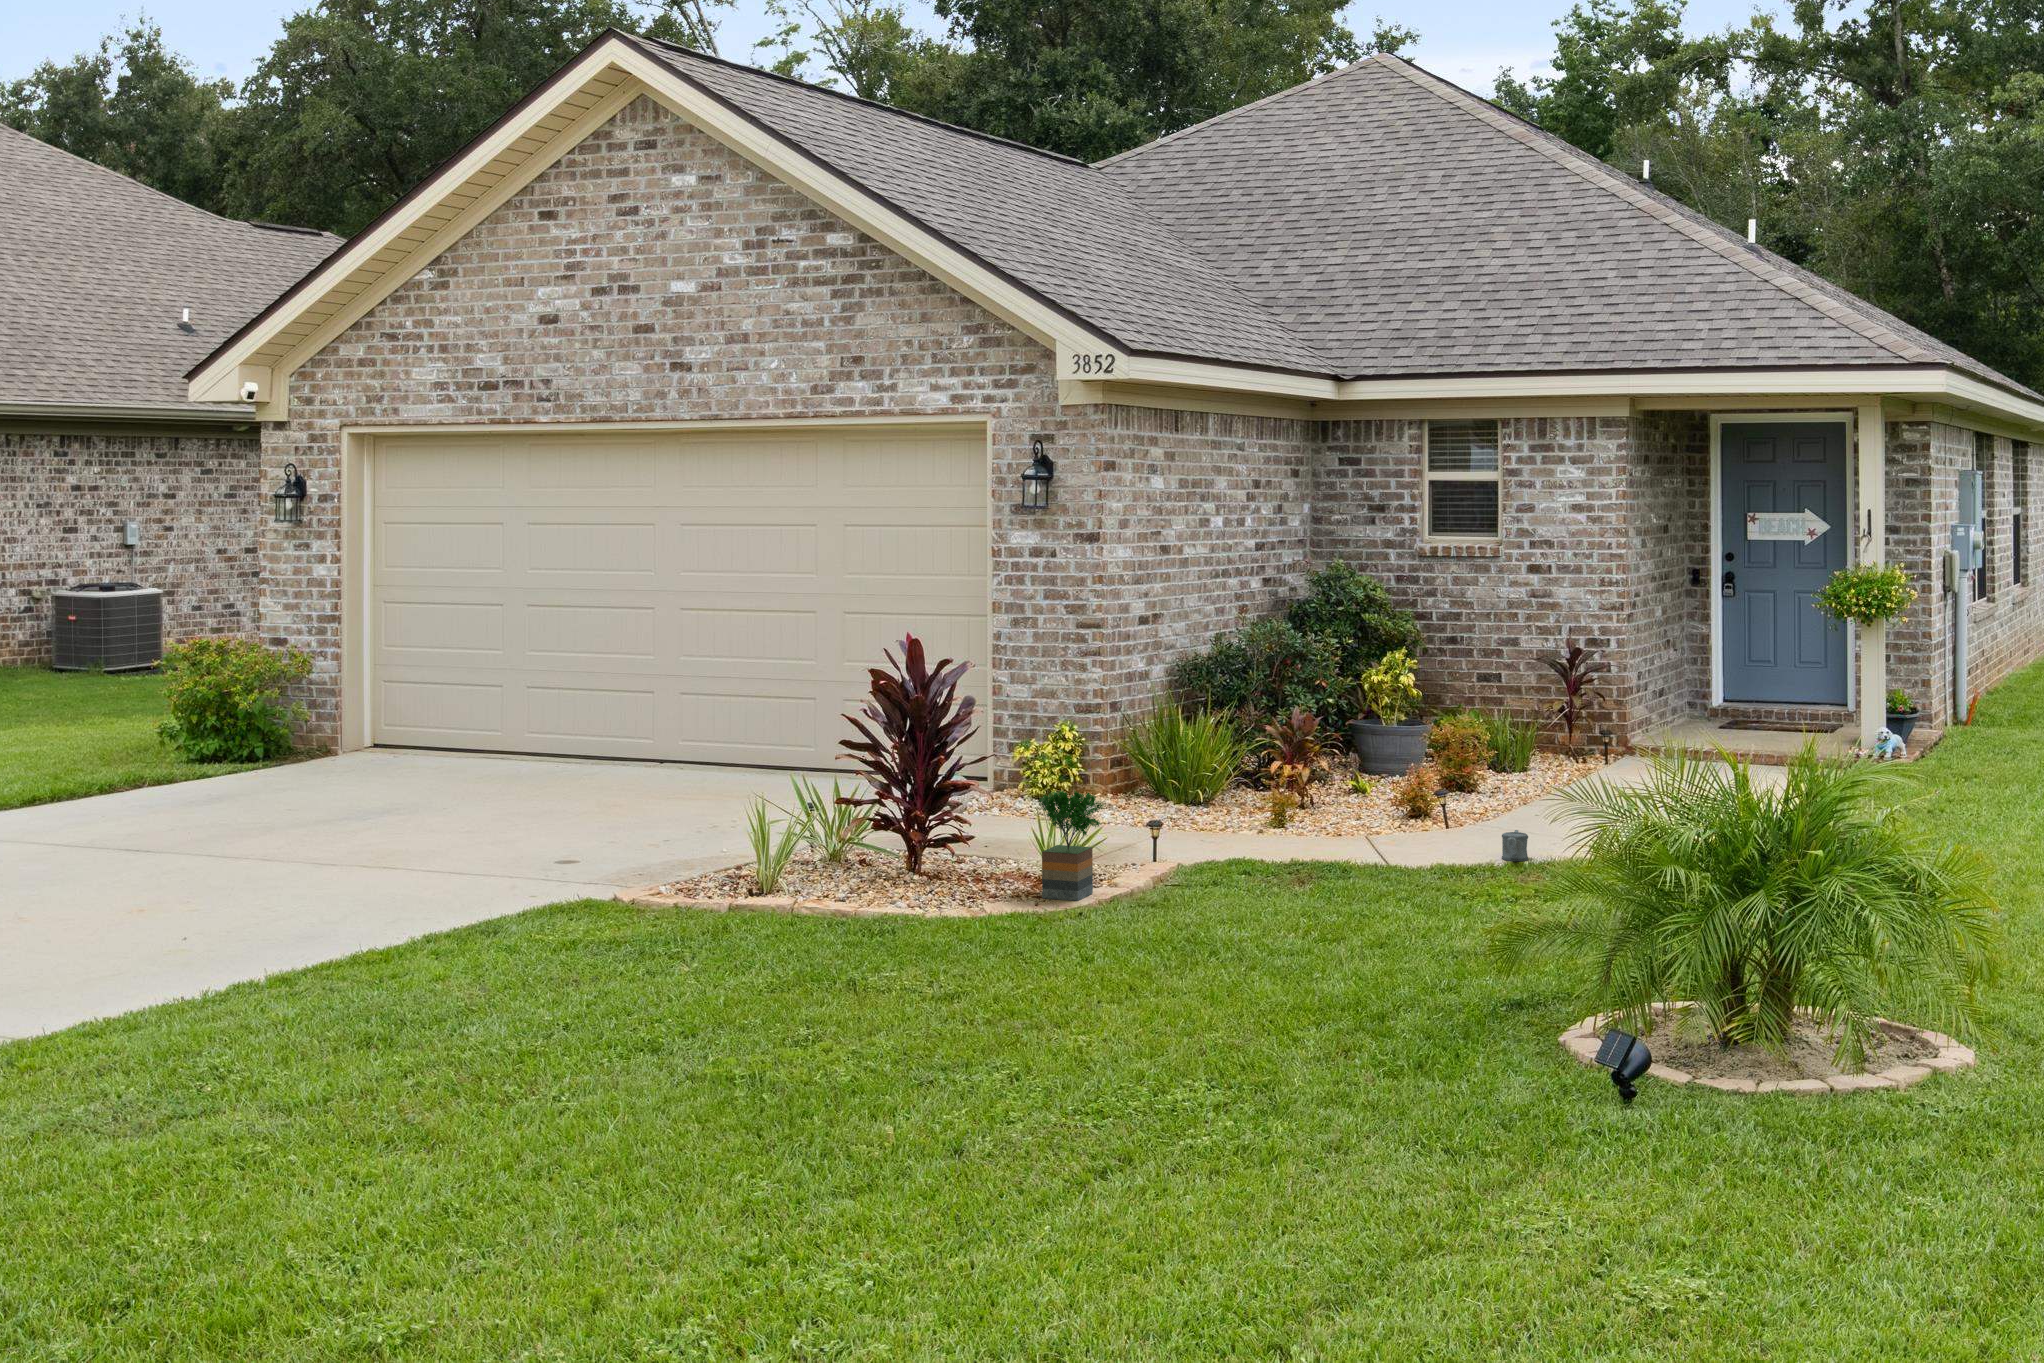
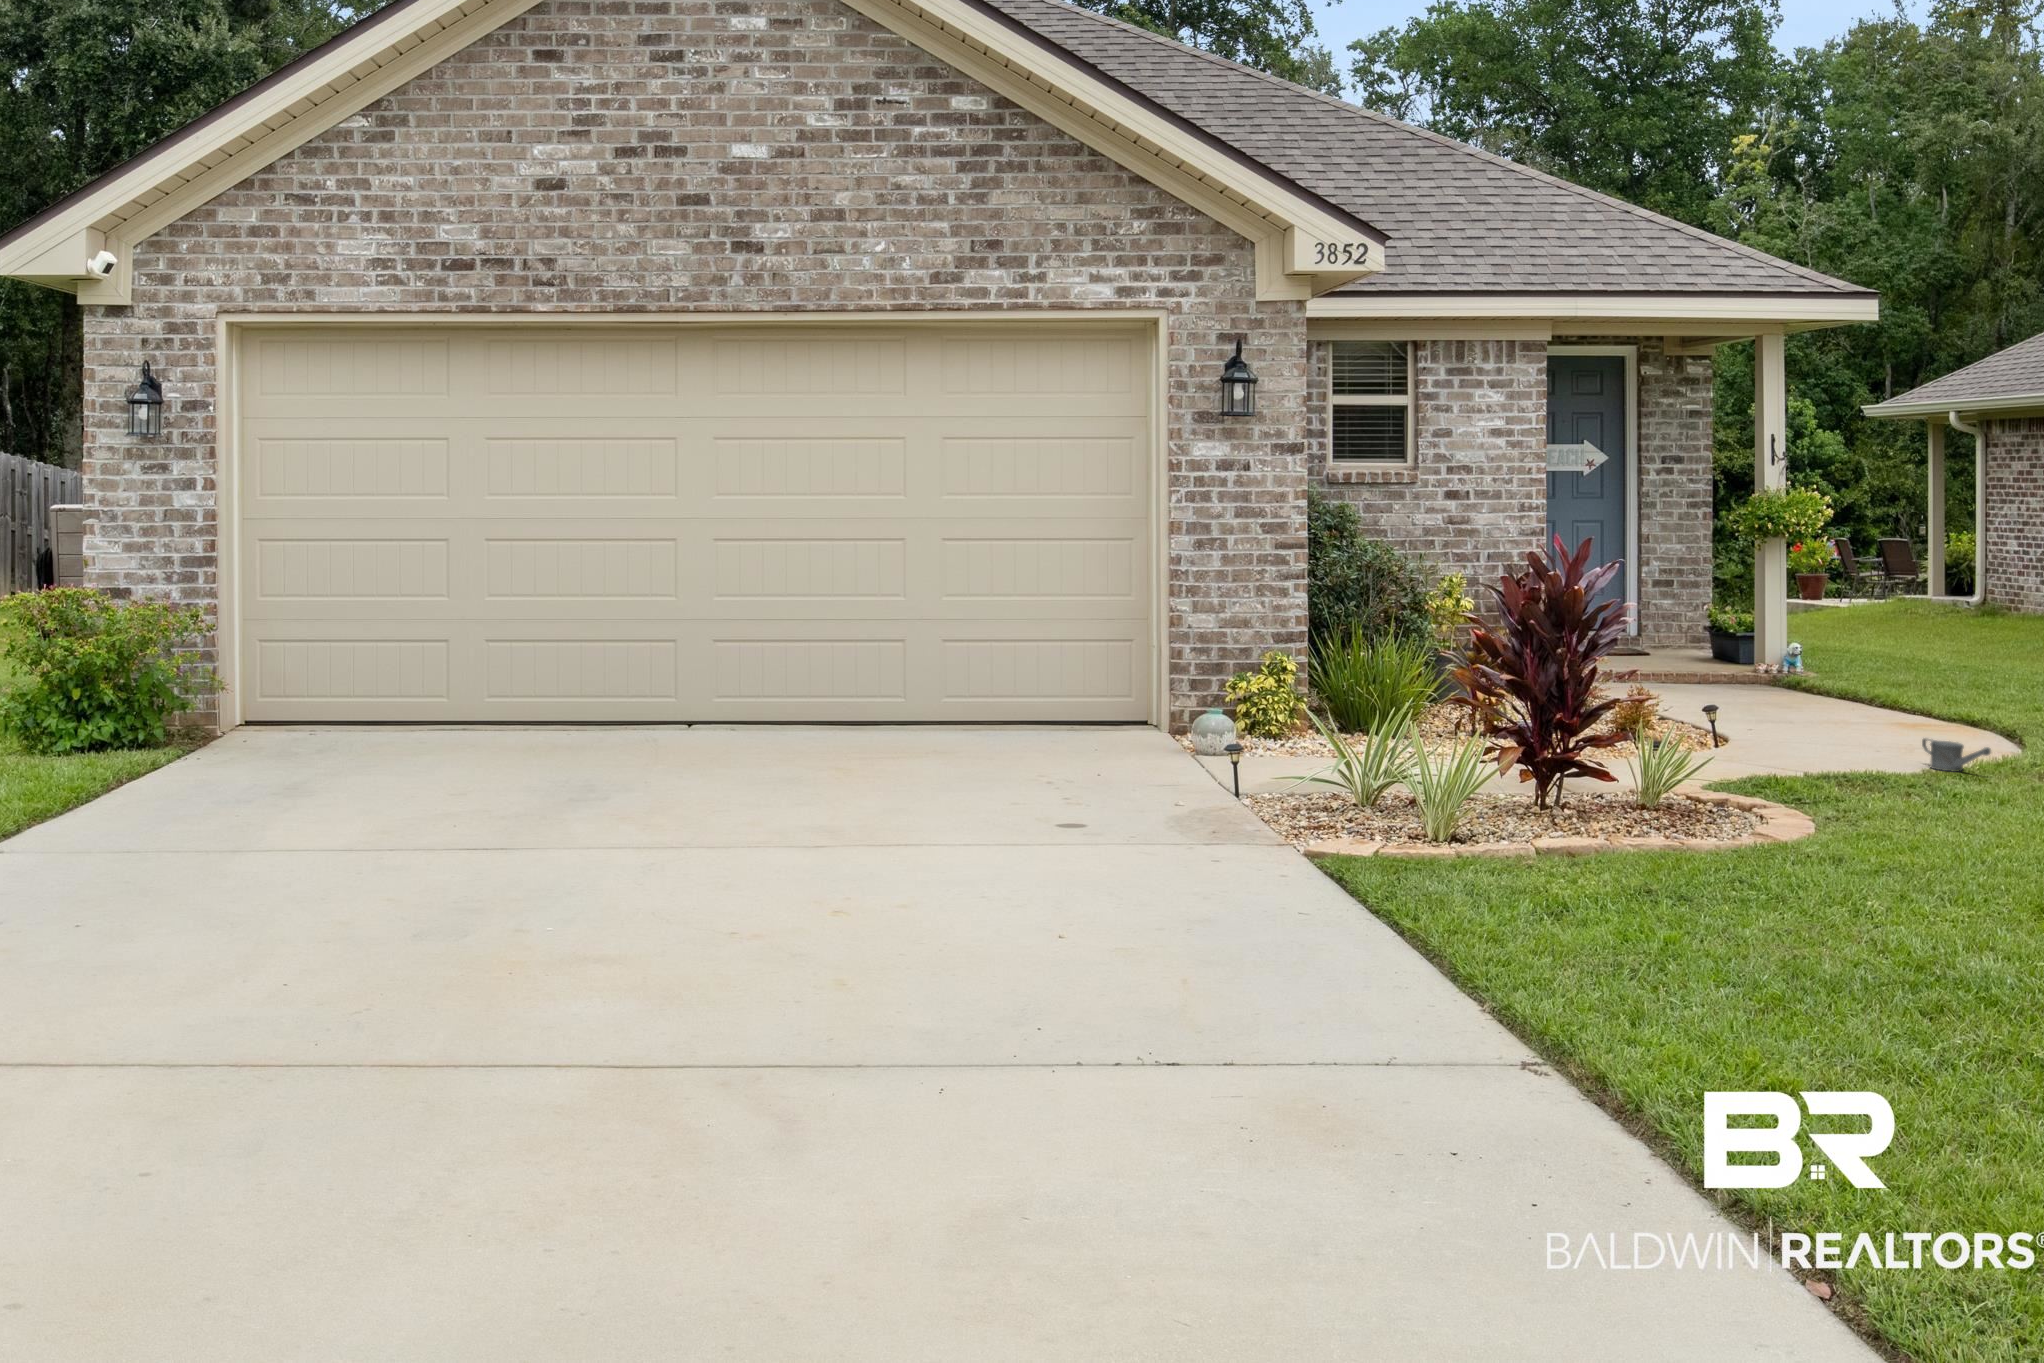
potted tree: present [1039,790,1104,901] -> none [1776,728,1901,870]

